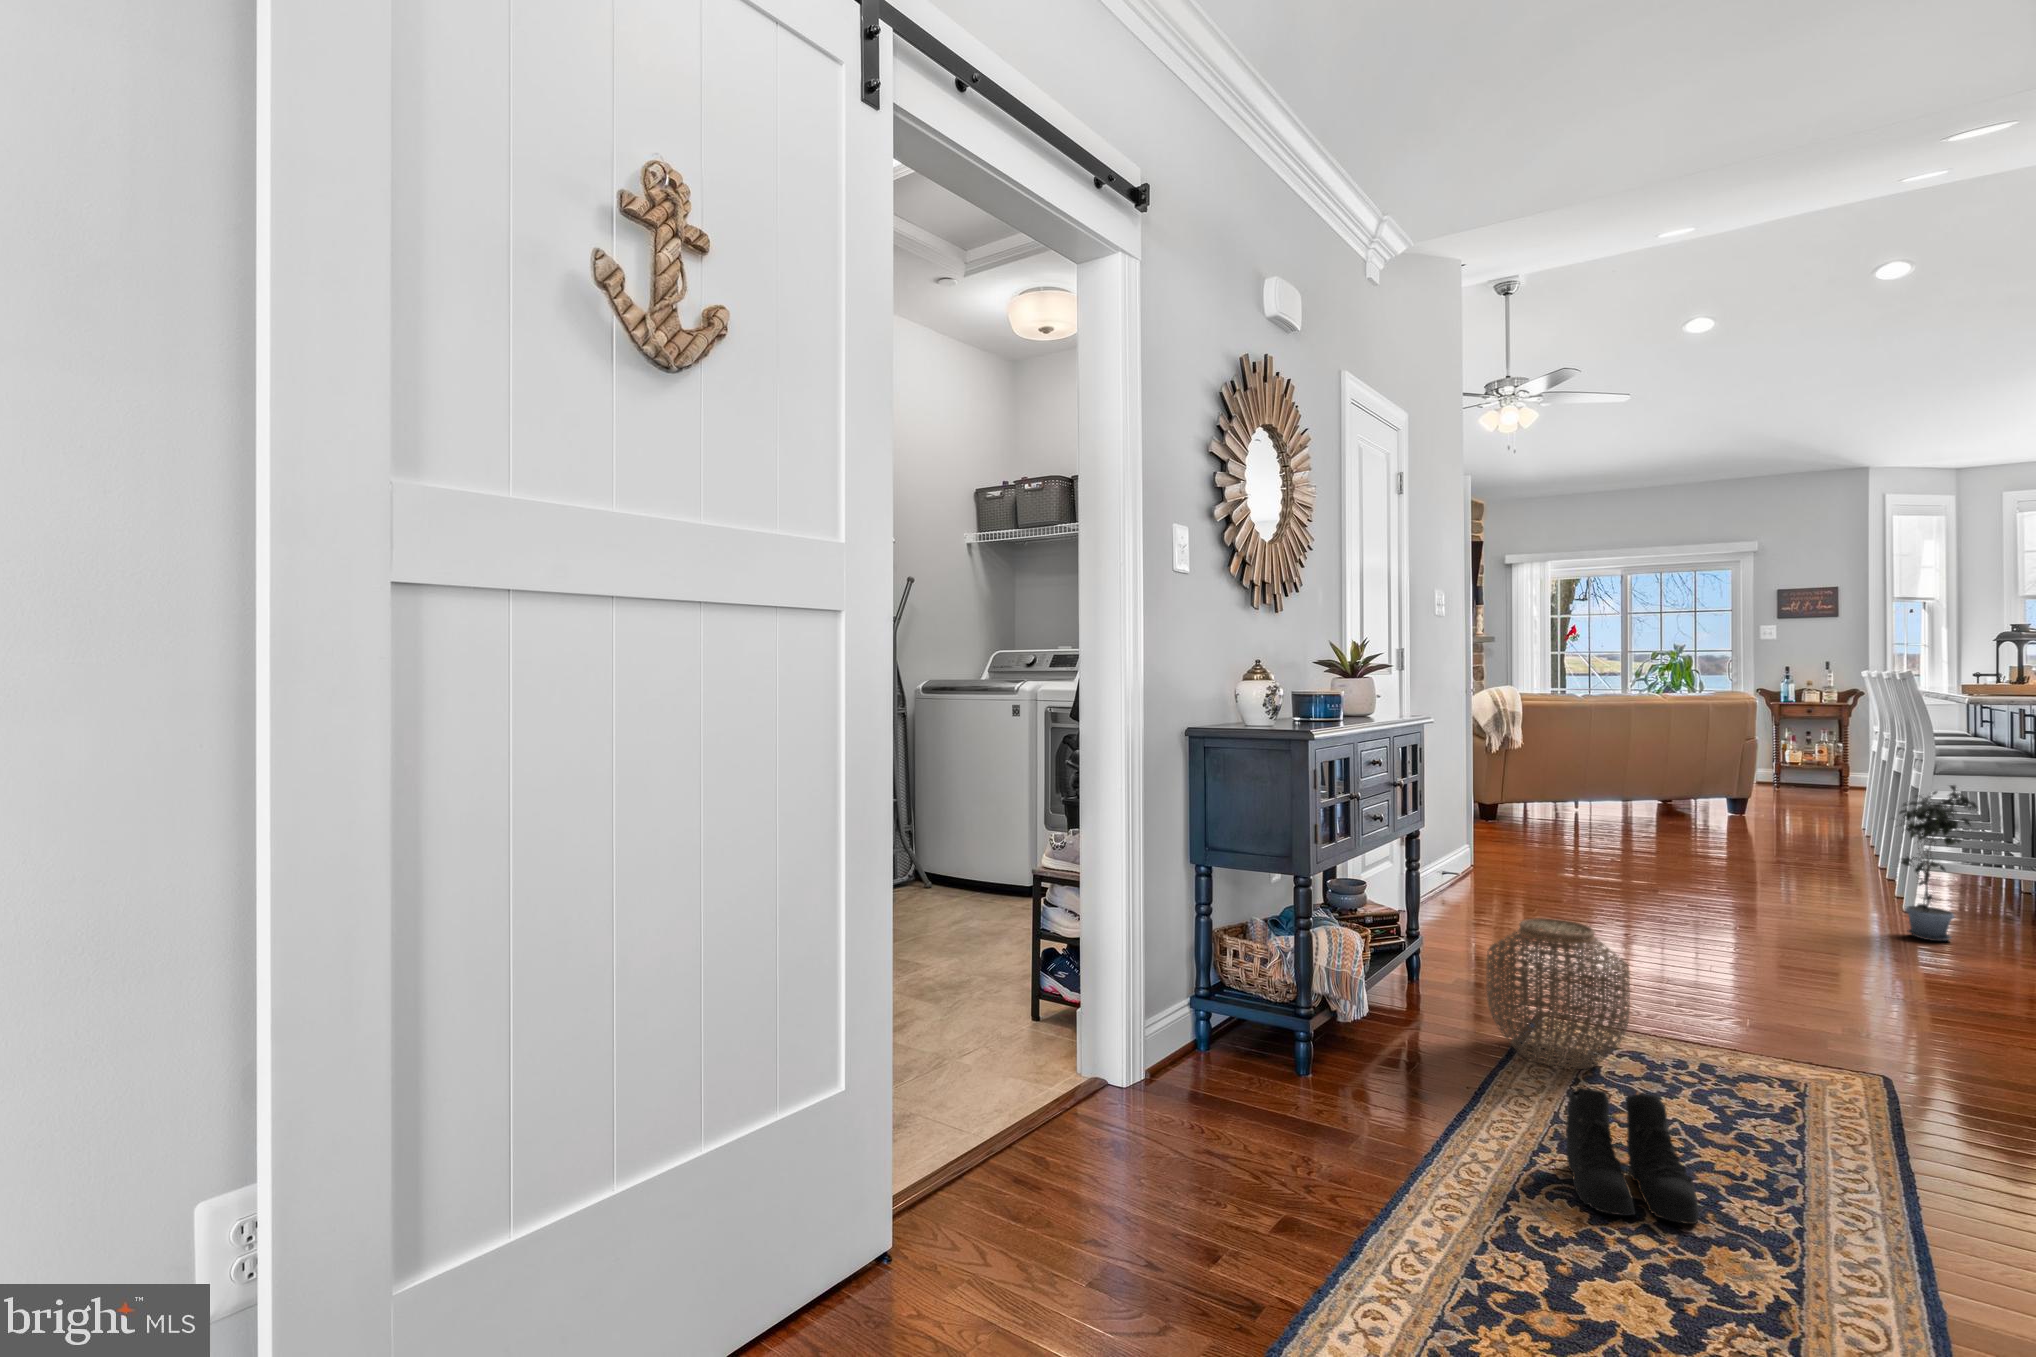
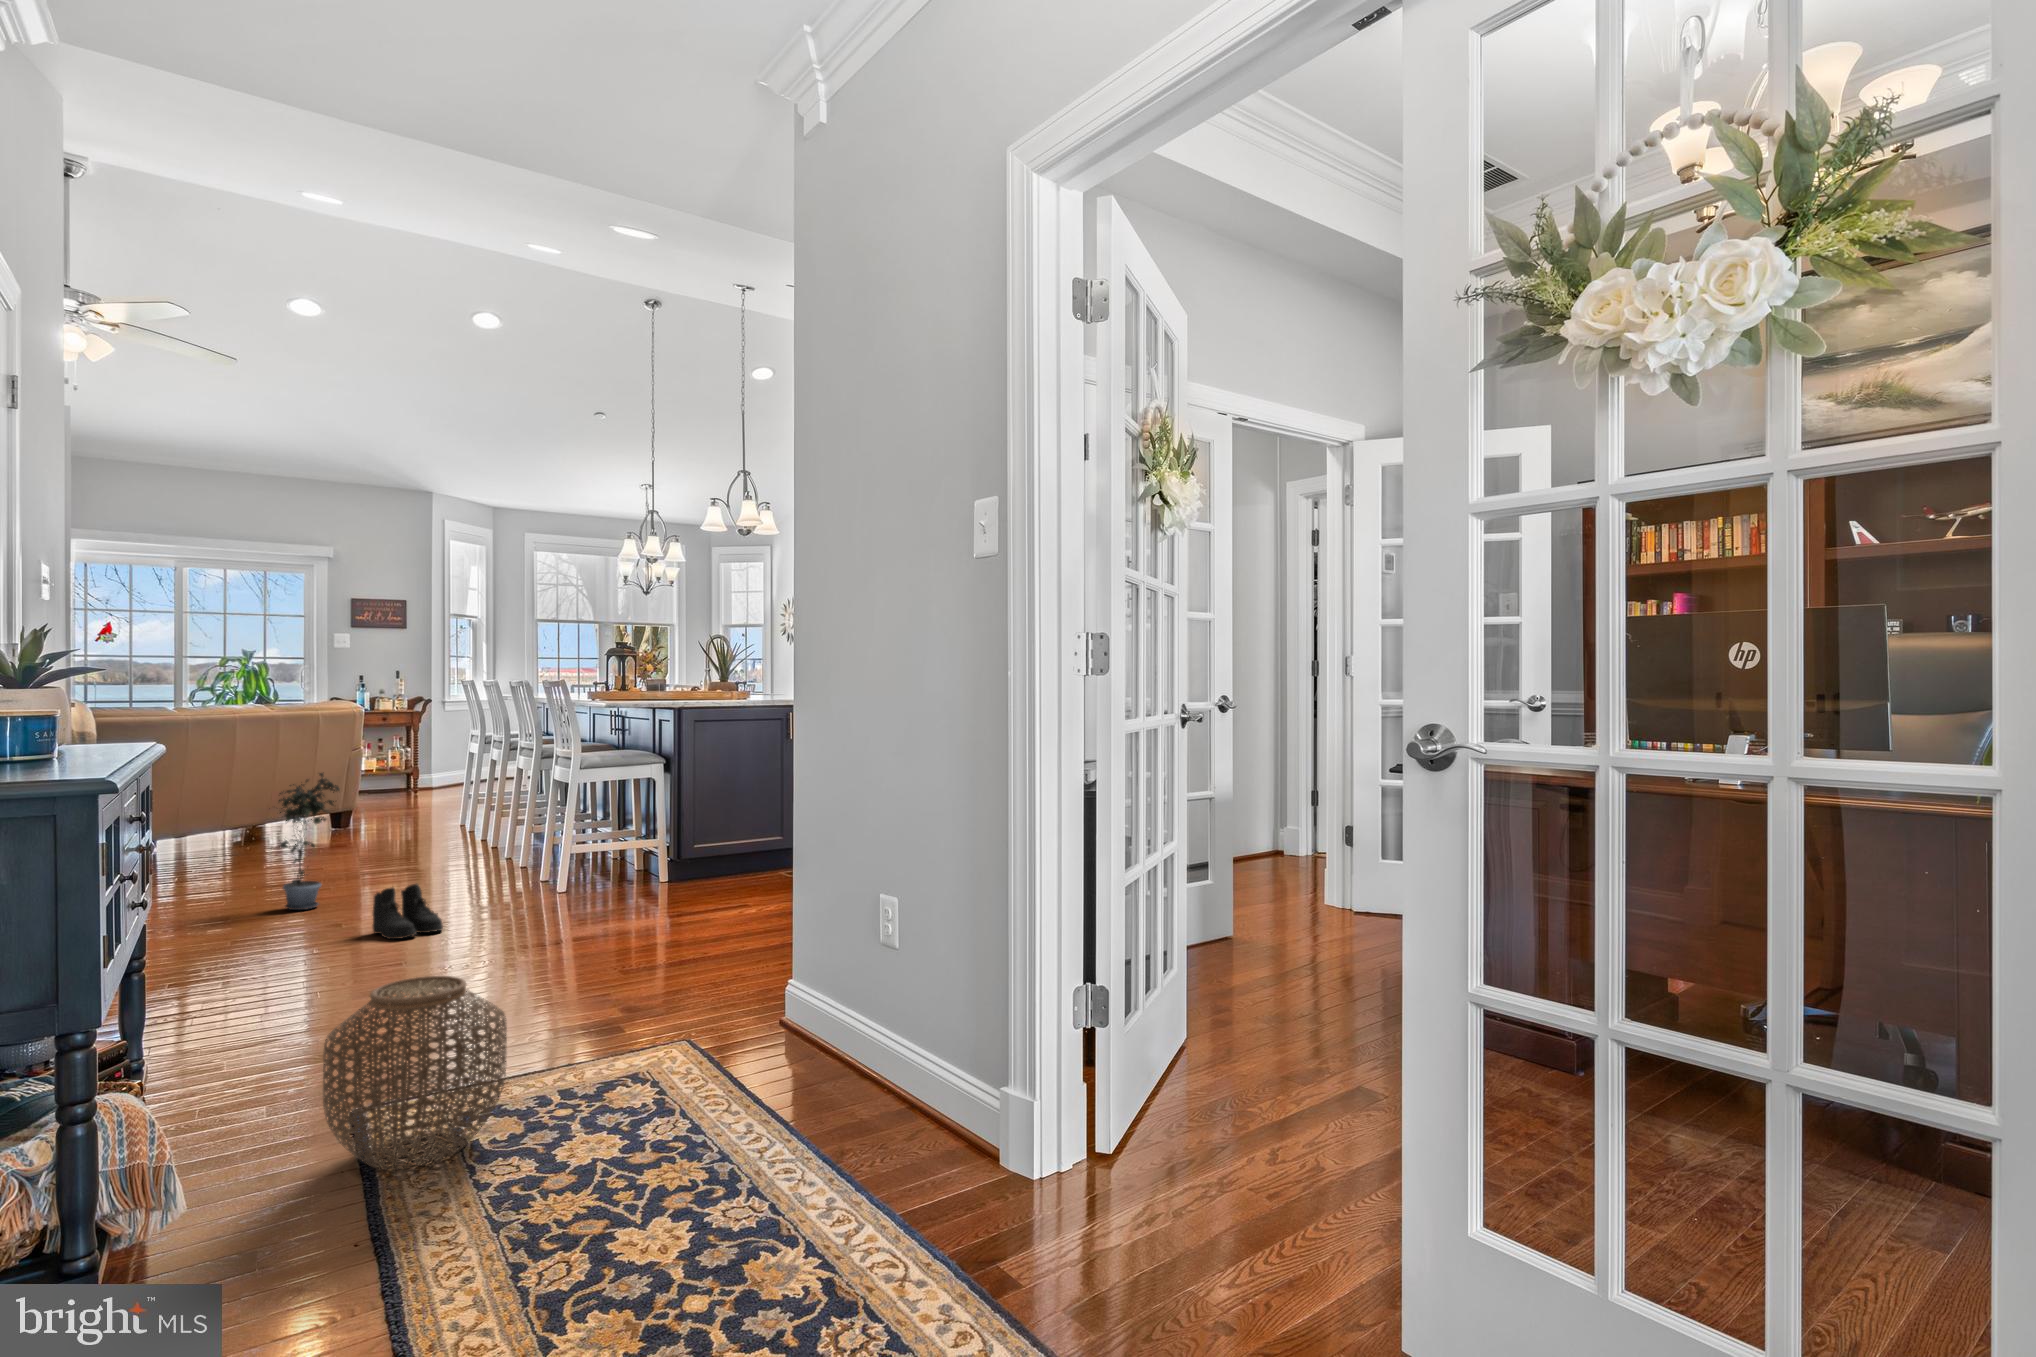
potted plant: present [1900,785,1977,941] -> present [279,773,340,910]
boots: present [1566,1087,1699,1224] -> present [373,884,443,939]

